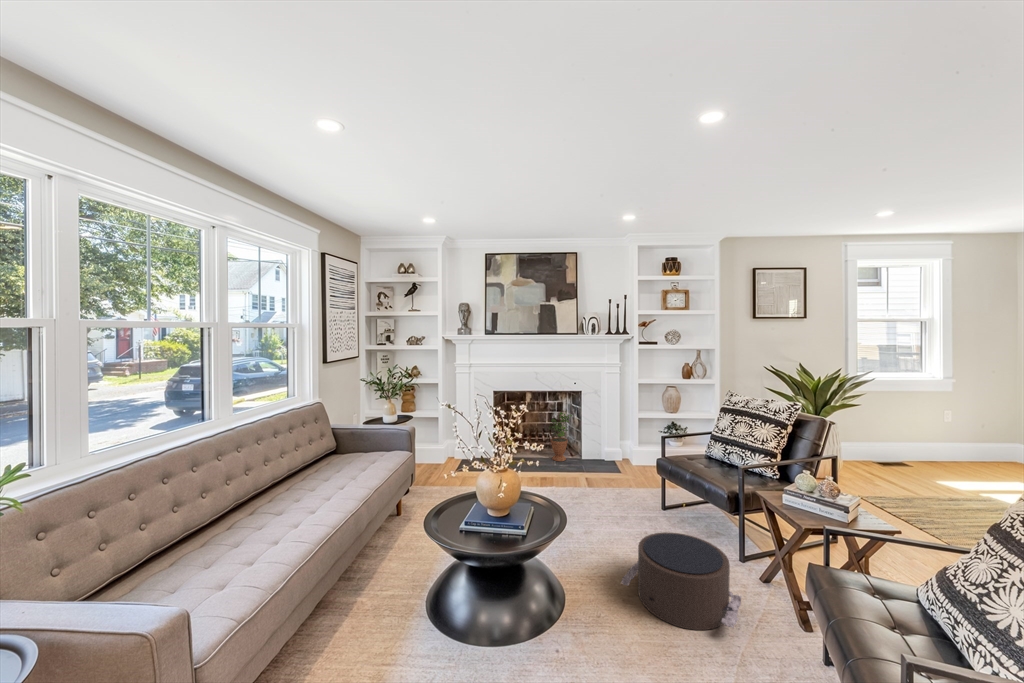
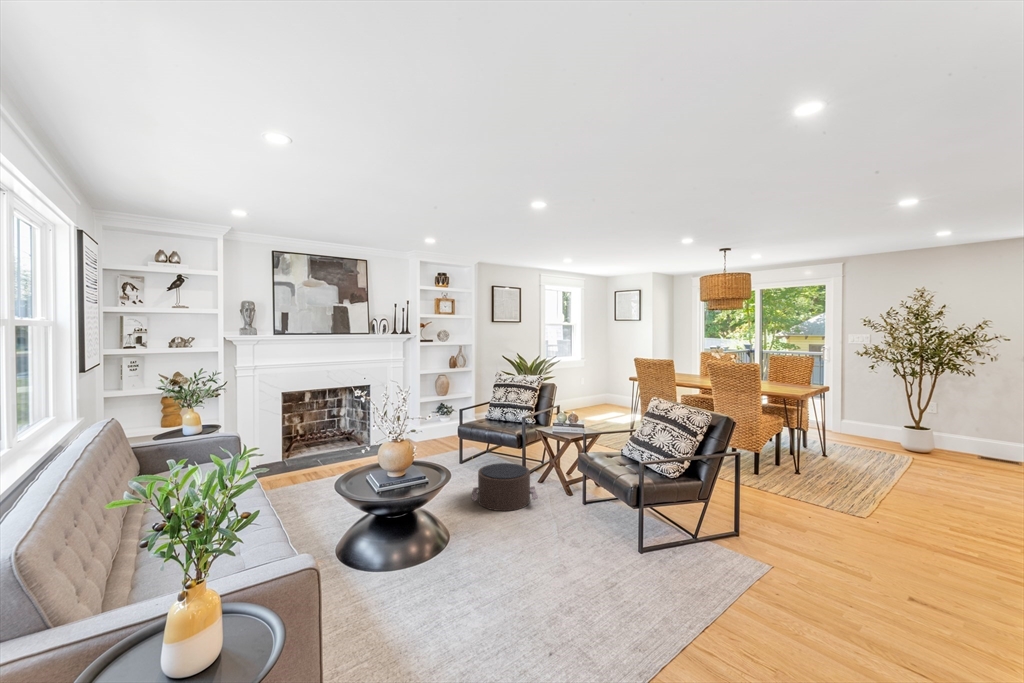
potted plant: present [549,412,572,461] -> none [345,403,368,451]

